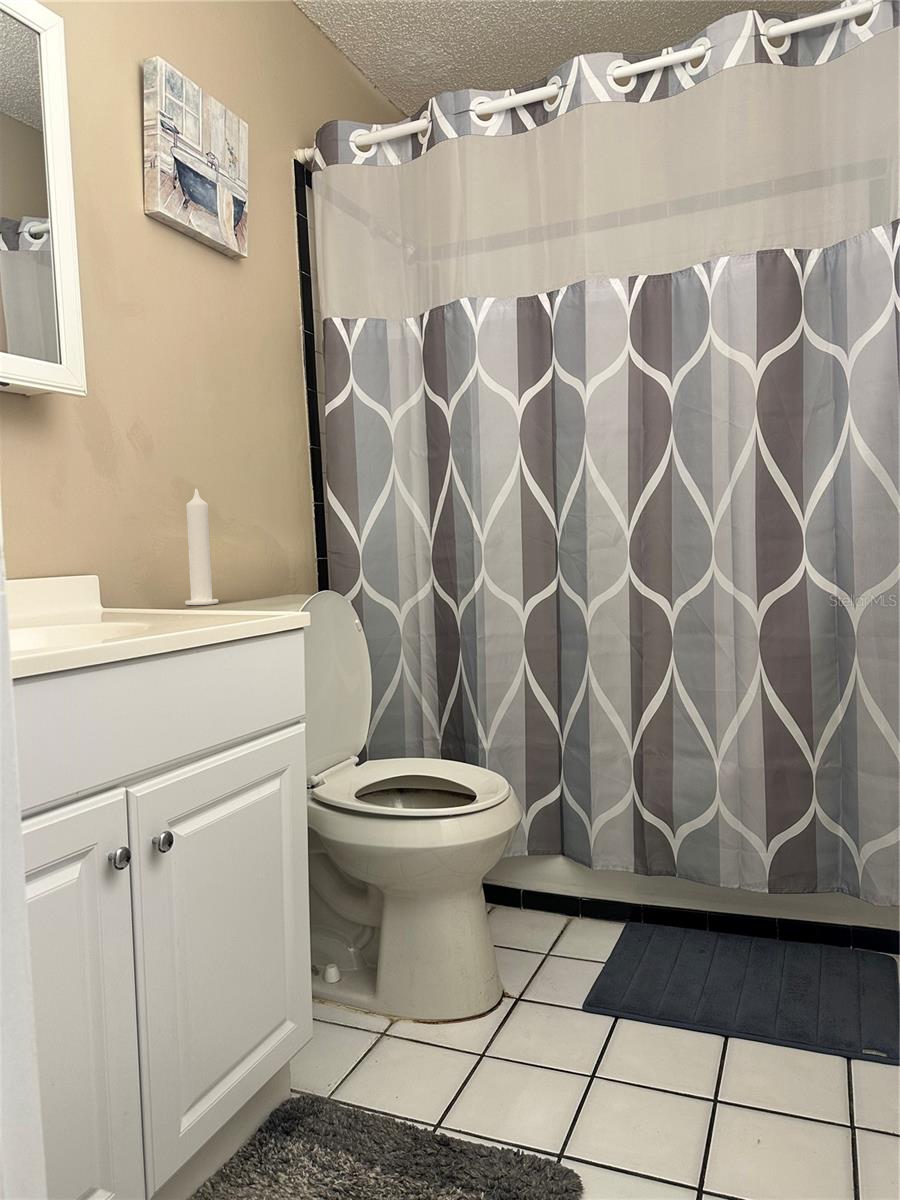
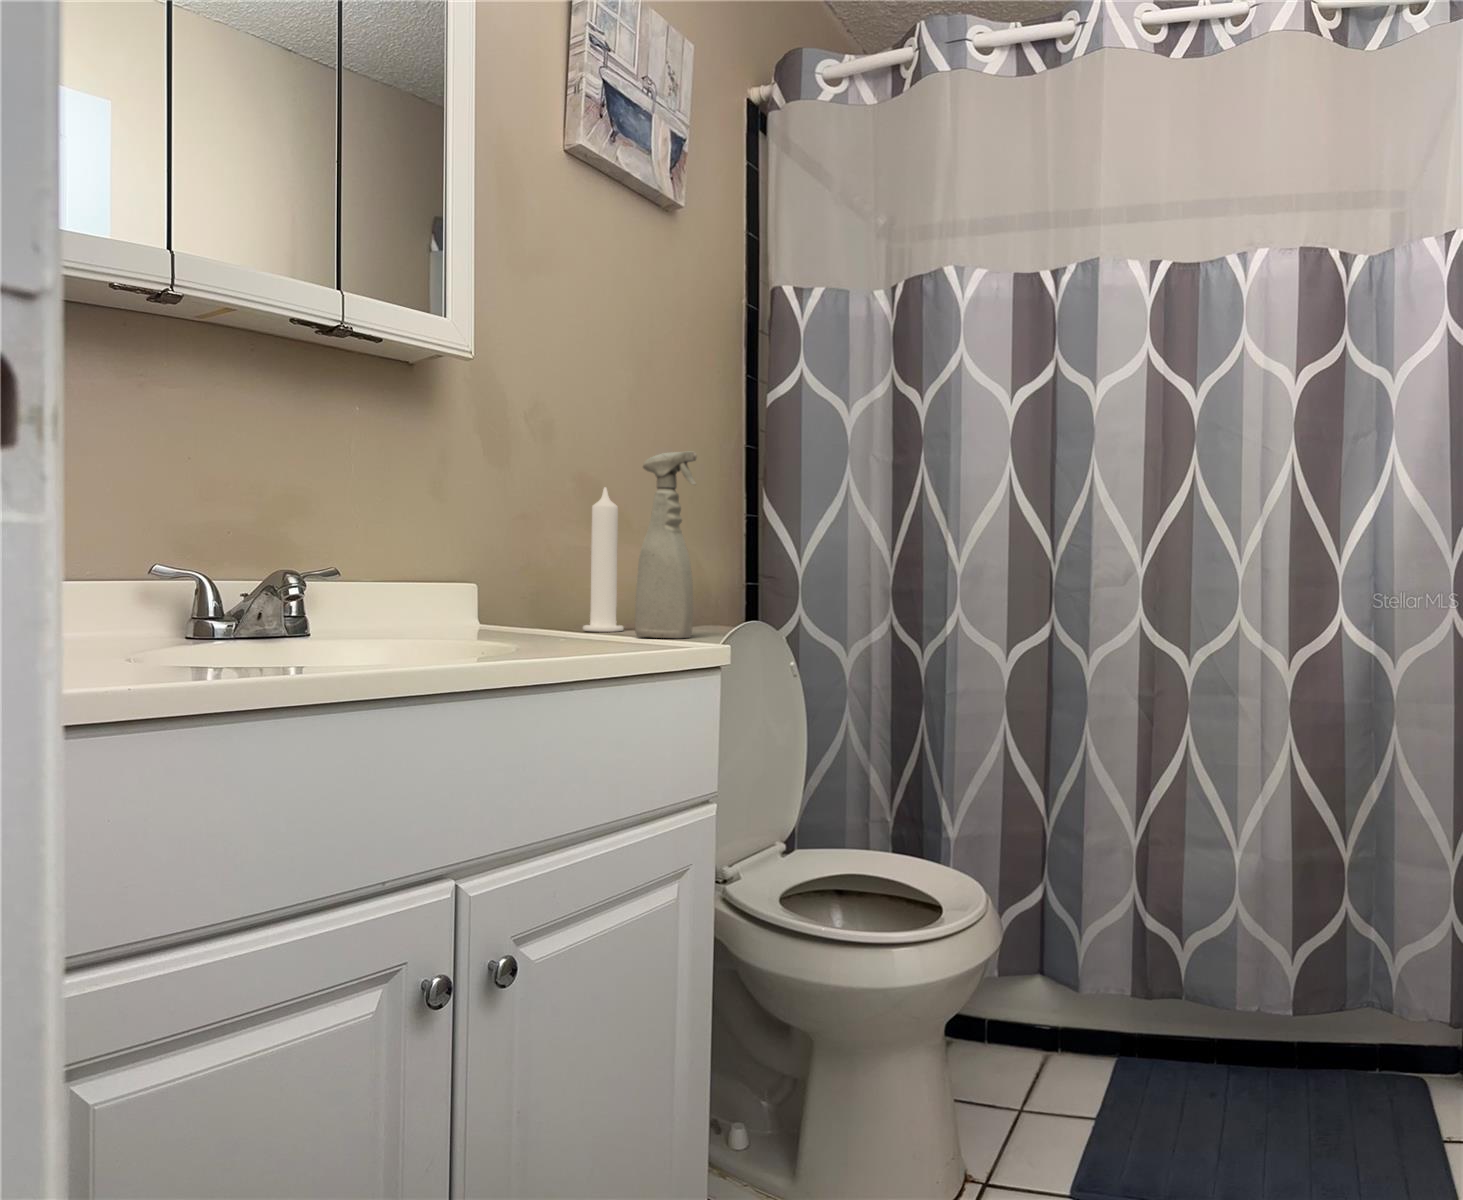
spray bottle: none [226,461,274,608] -> present [635,452,697,638]

